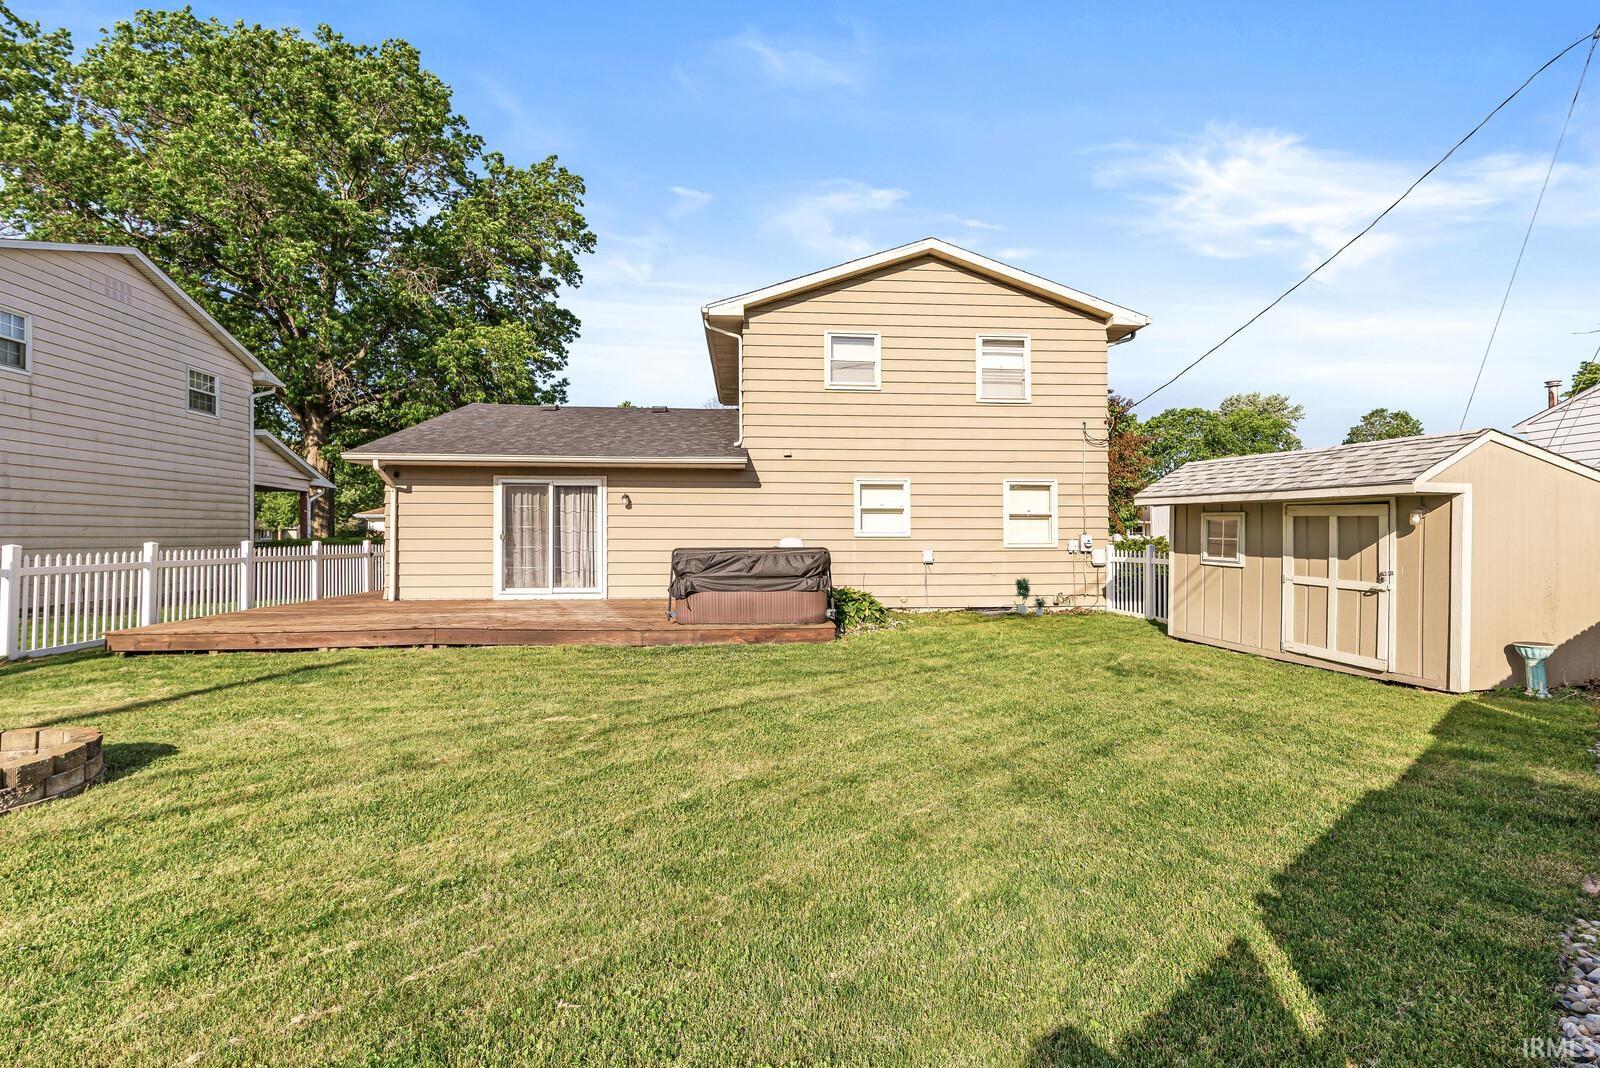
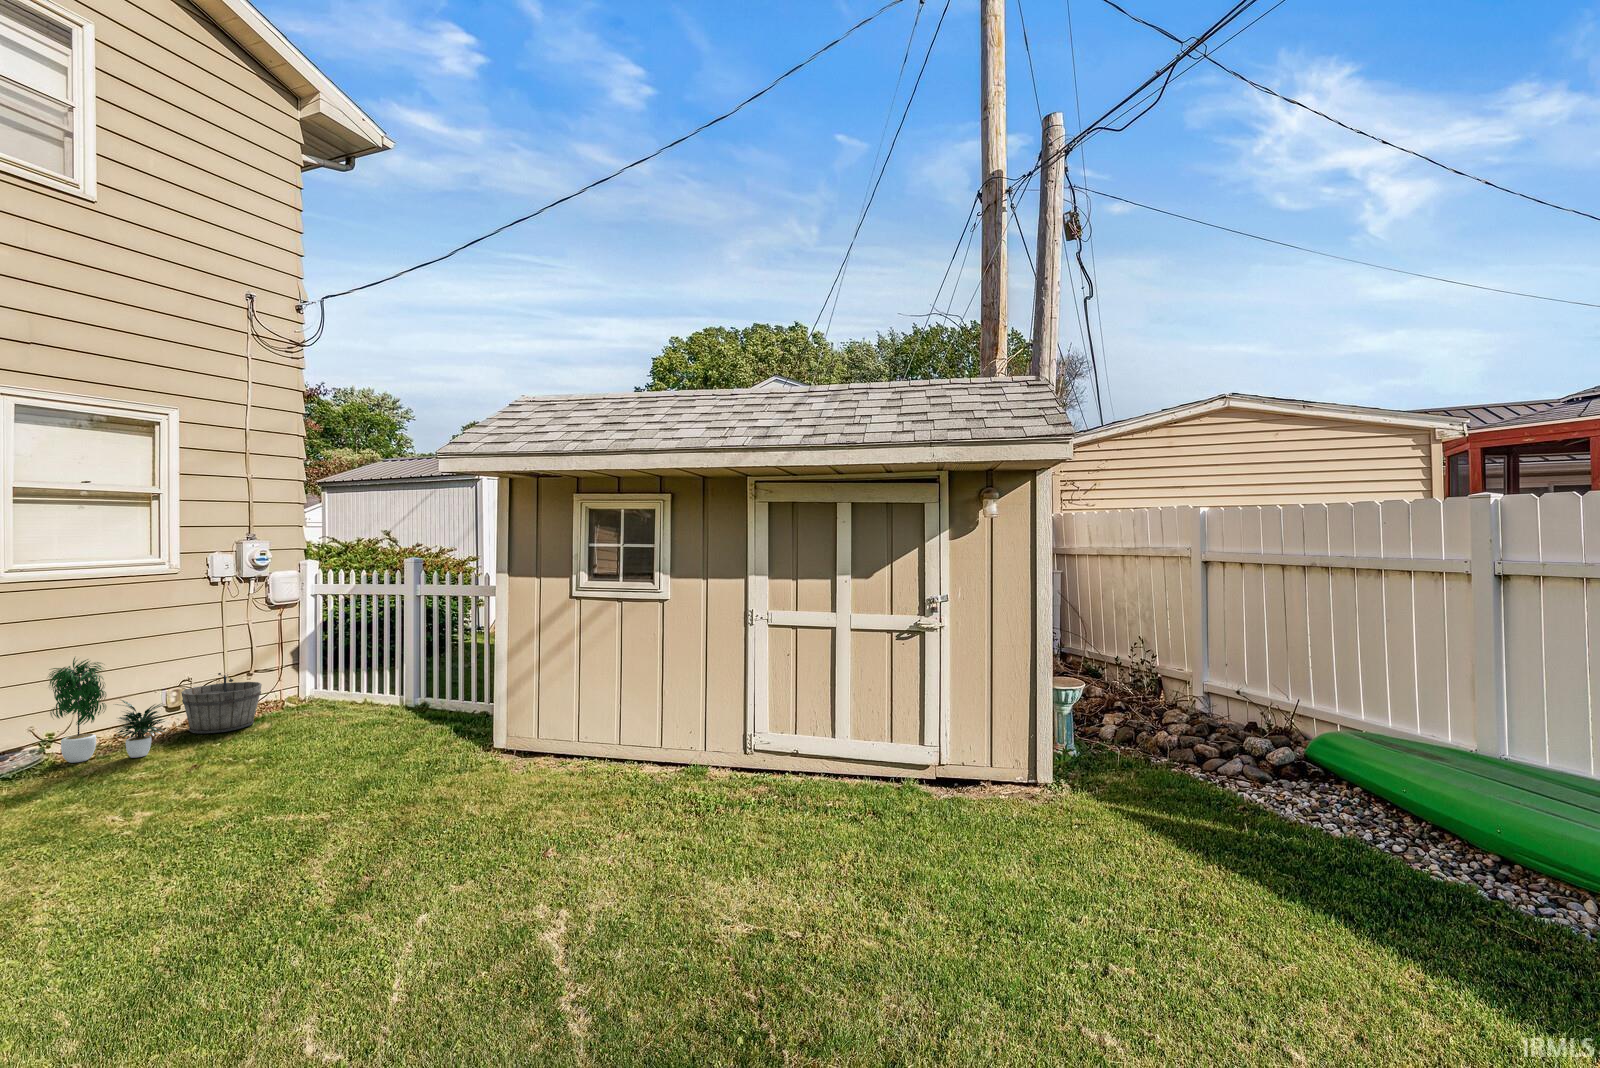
wooden bucket: none [1055,591,1084,615] -> present [181,673,262,733]

